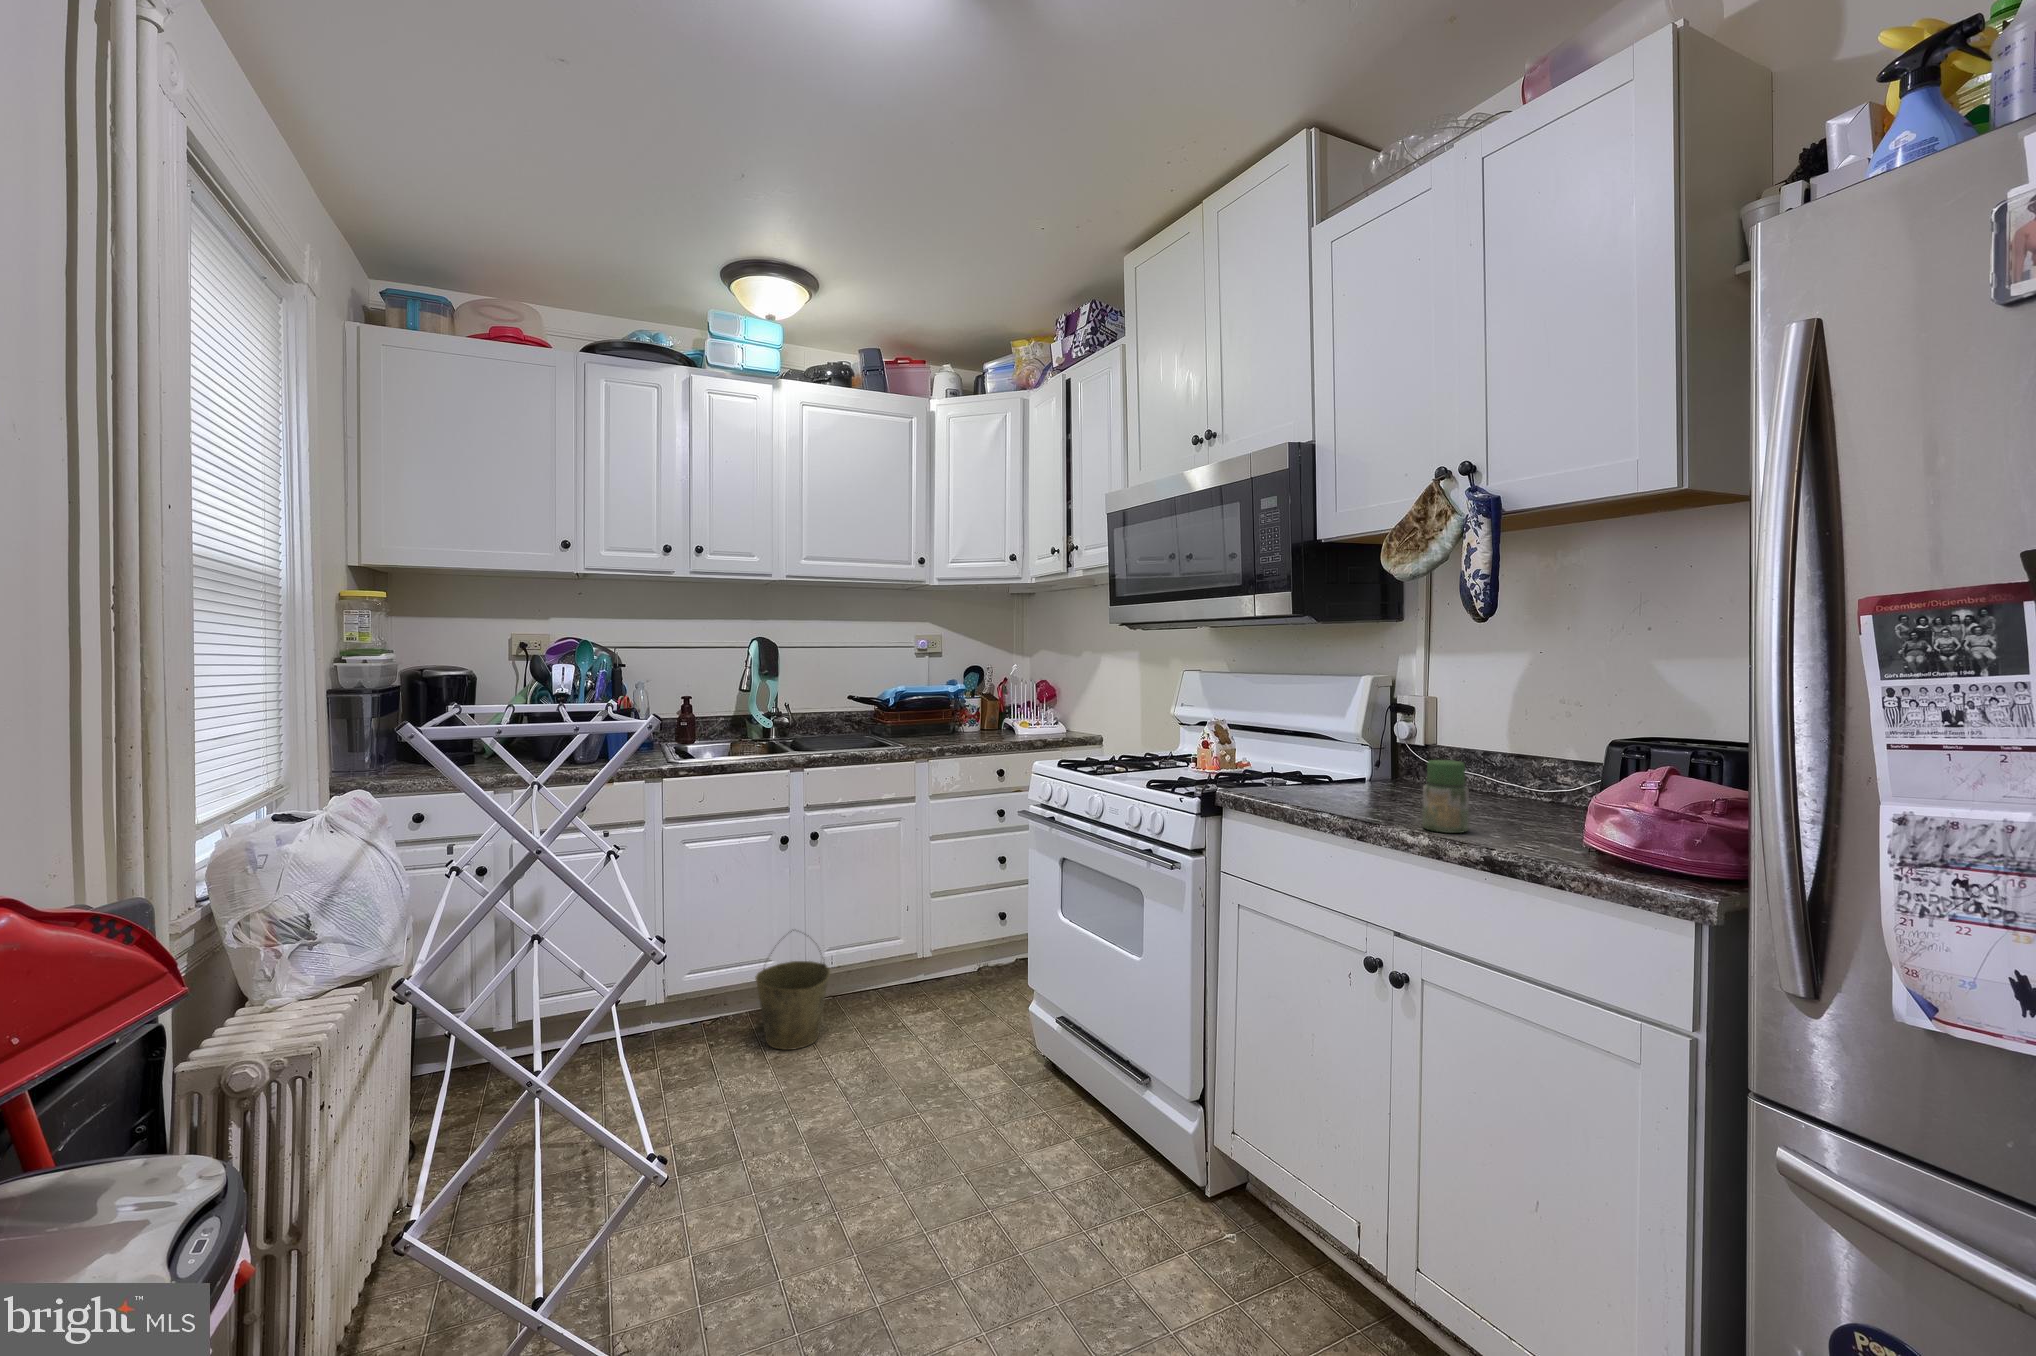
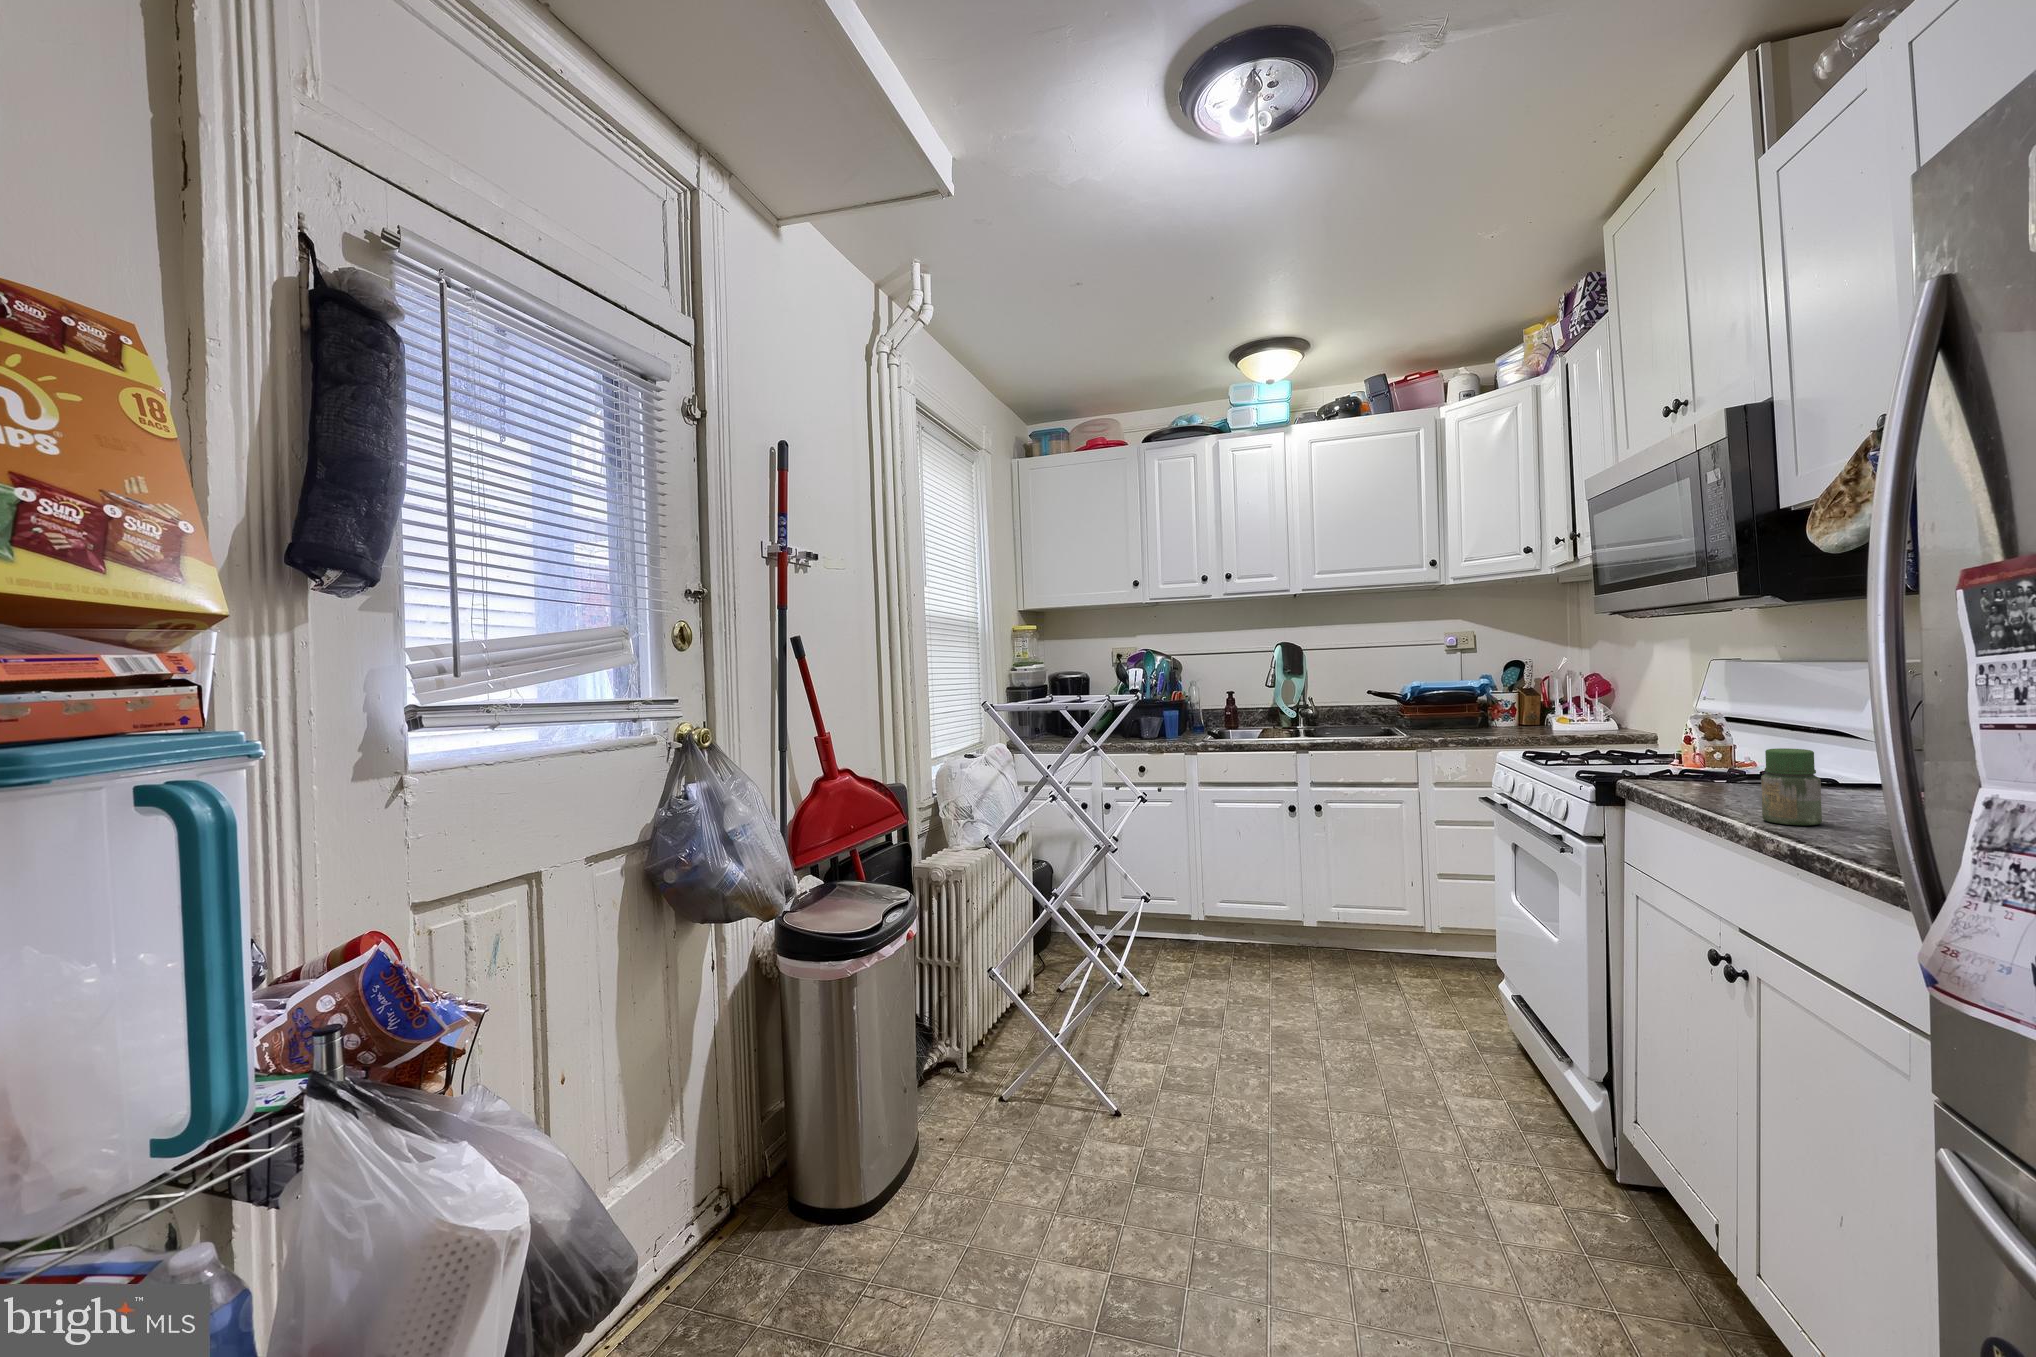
bucket: present [755,930,830,1050] -> none [1263,879,1325,975]

